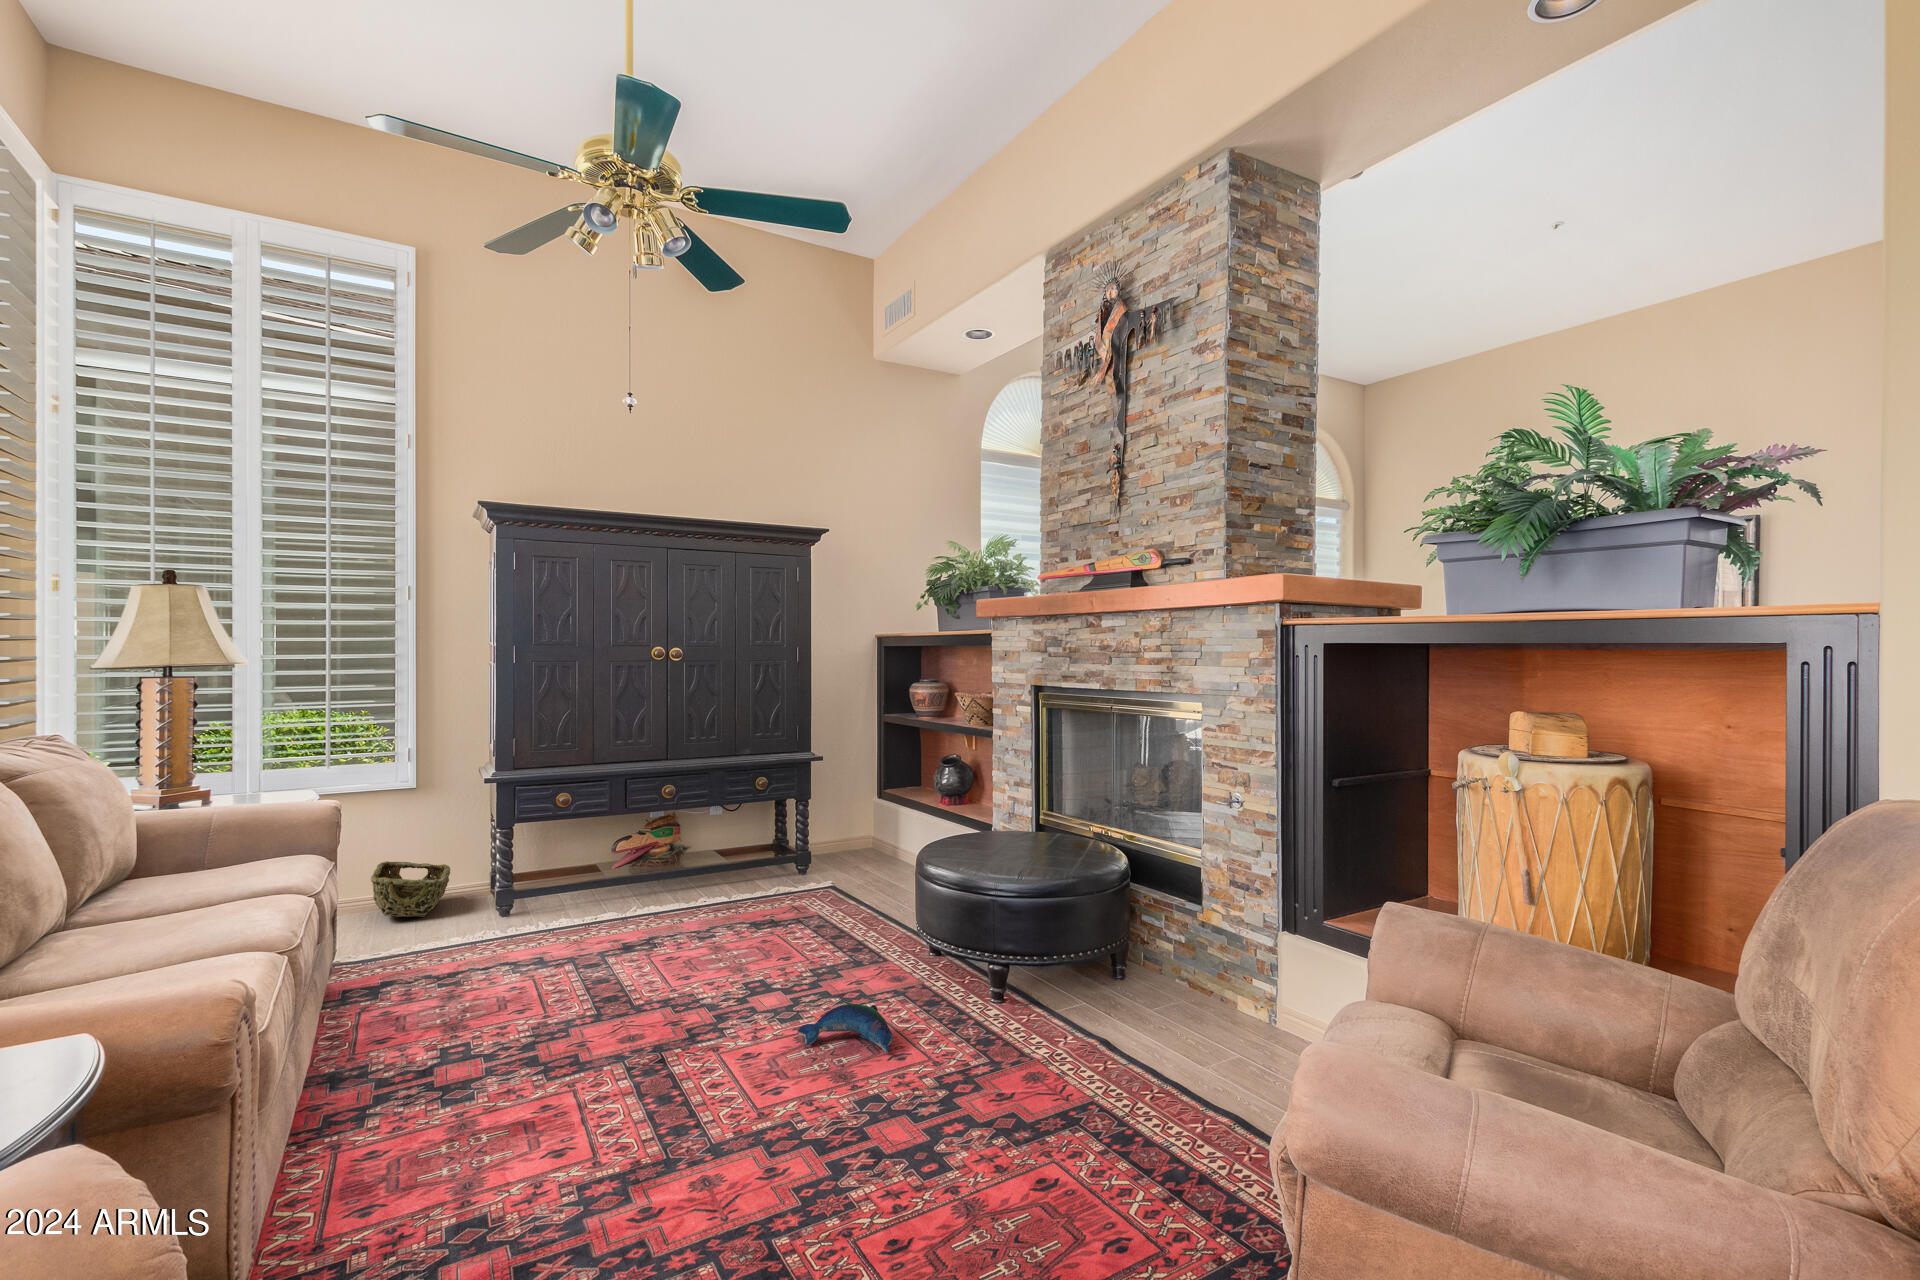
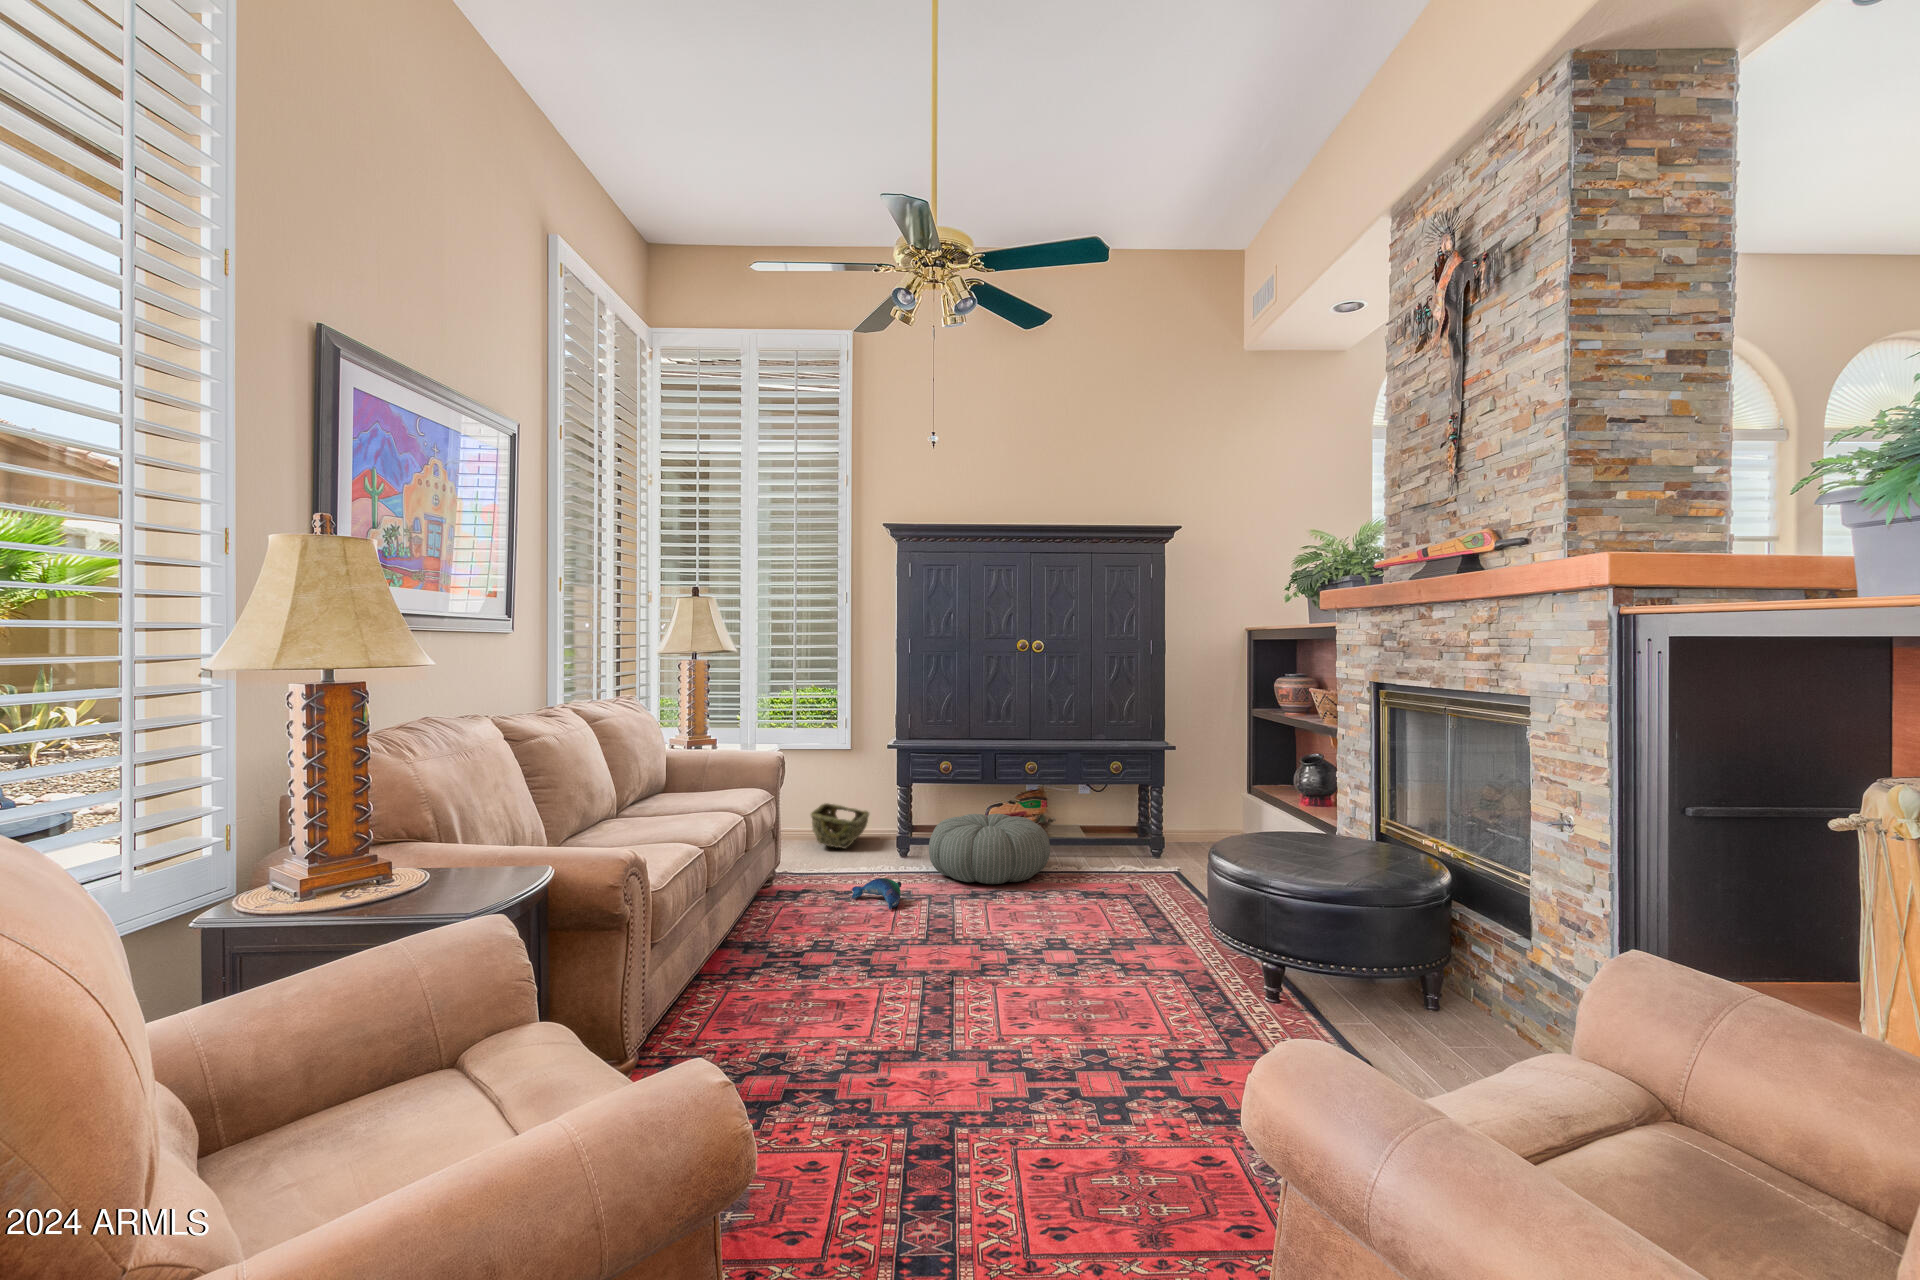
pouf: none [555,849,703,934] -> present [929,814,1050,884]
plush toy: present [798,1004,893,1053] -> present [852,878,901,910]

